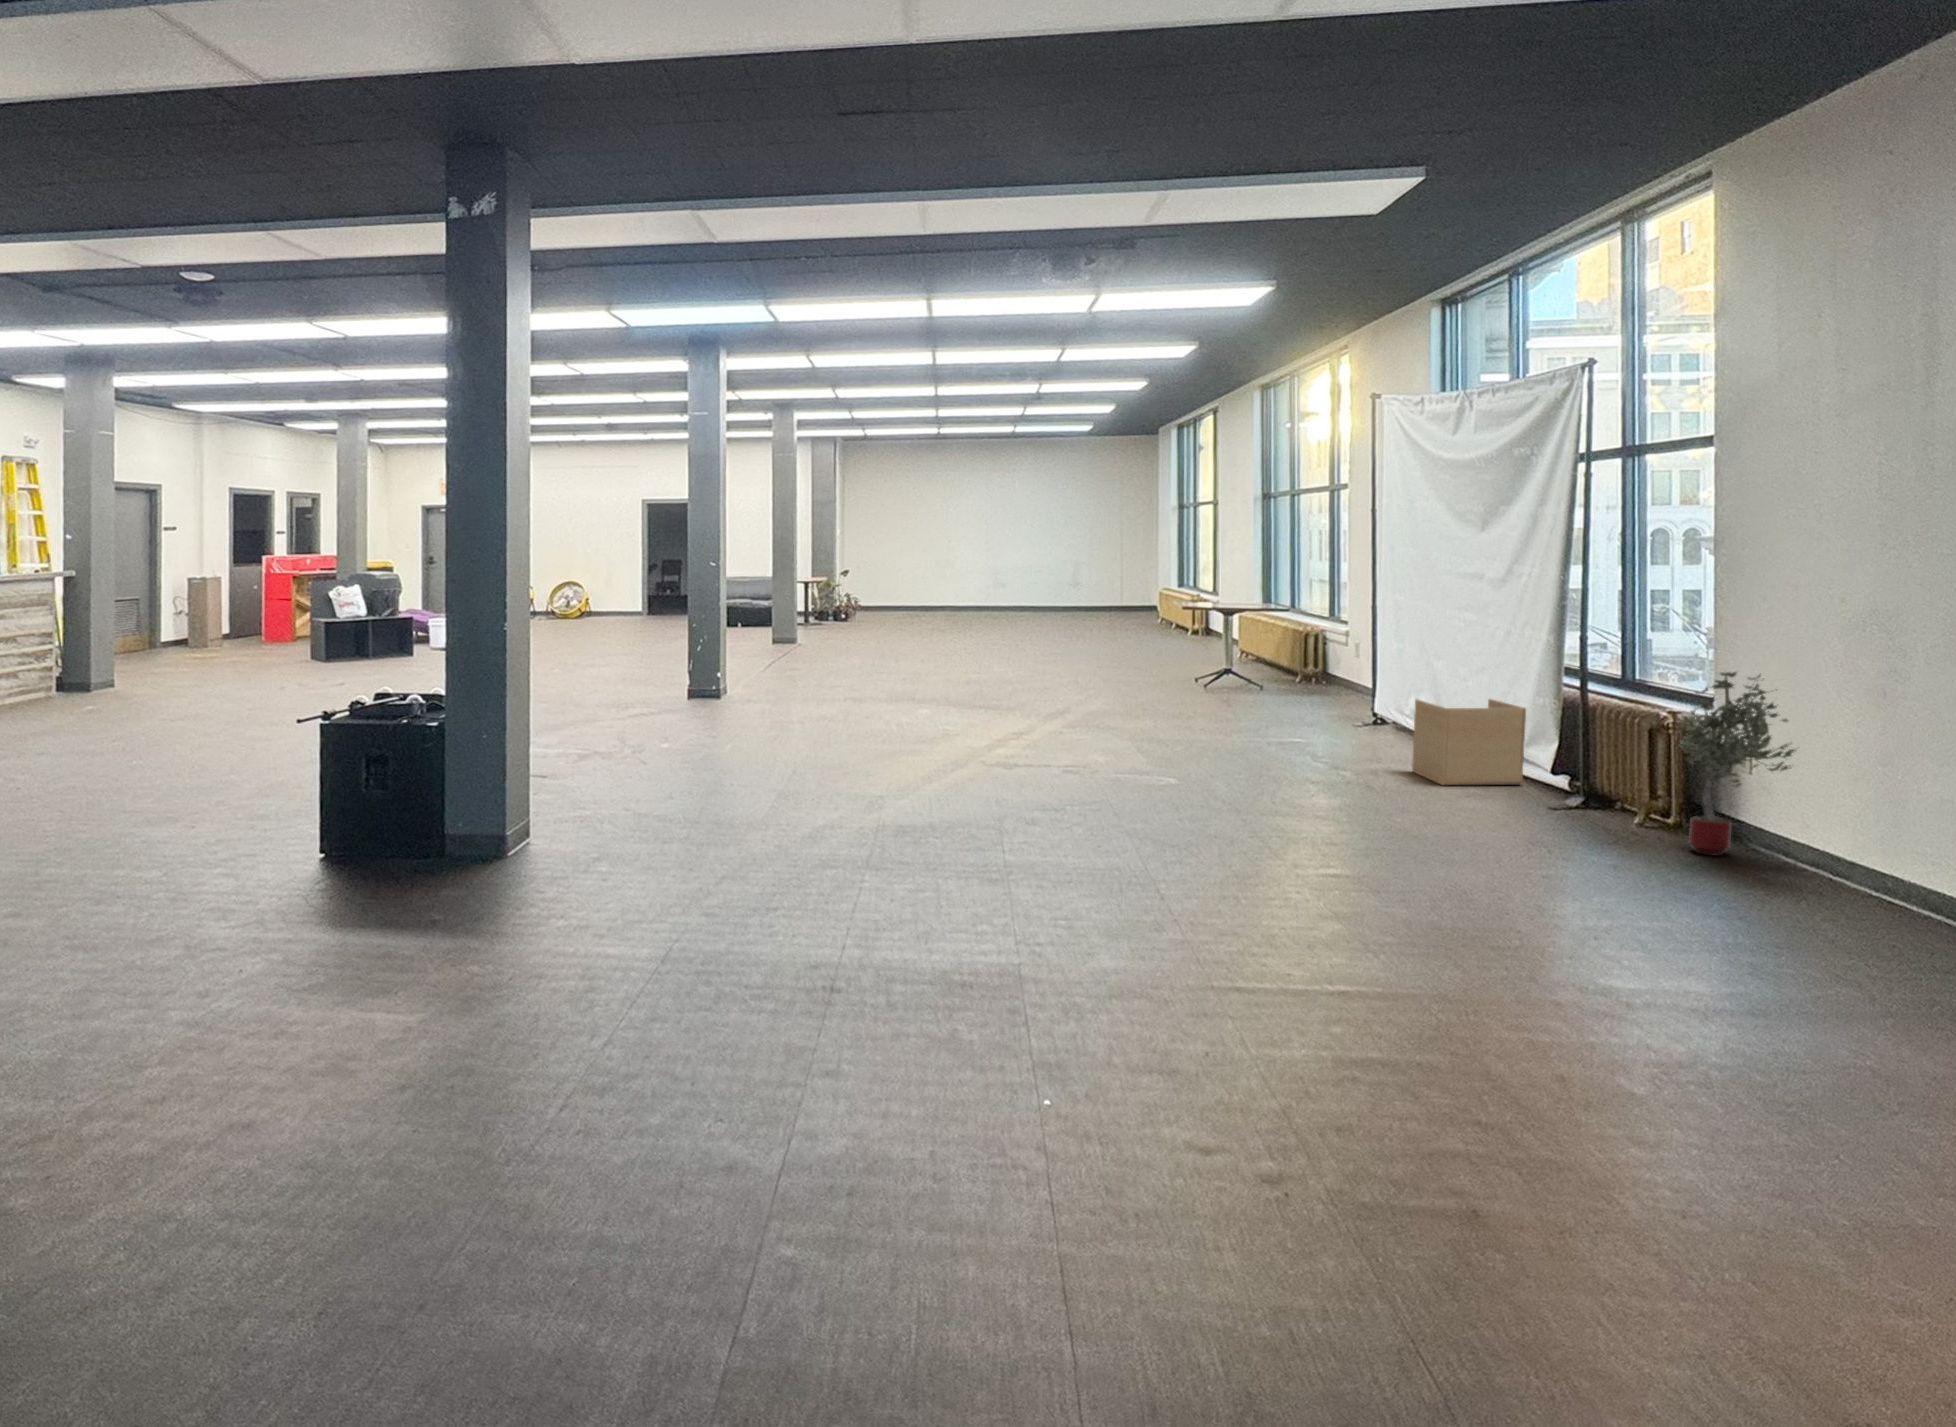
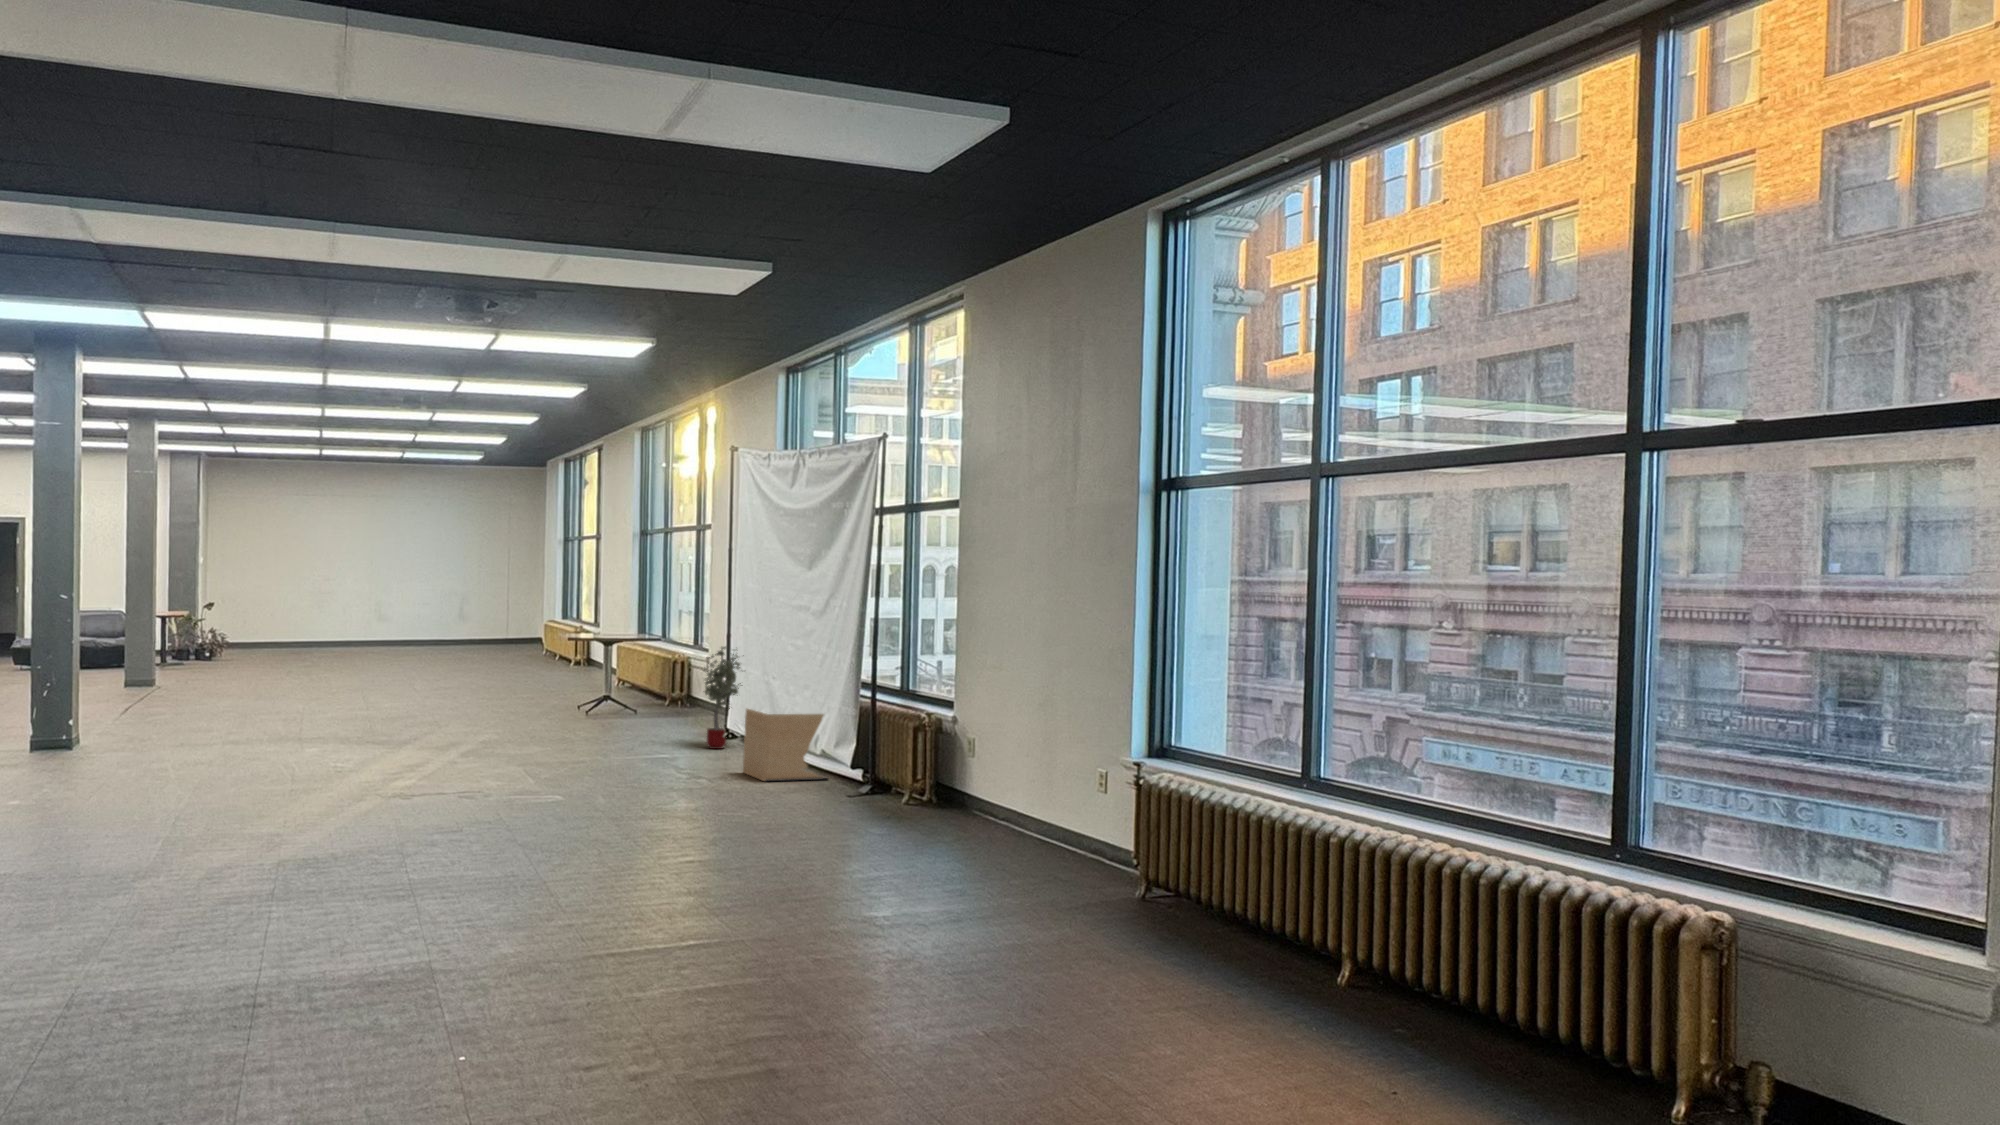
potted tree: present [1680,672,1796,856] -> present [705,647,742,749]

